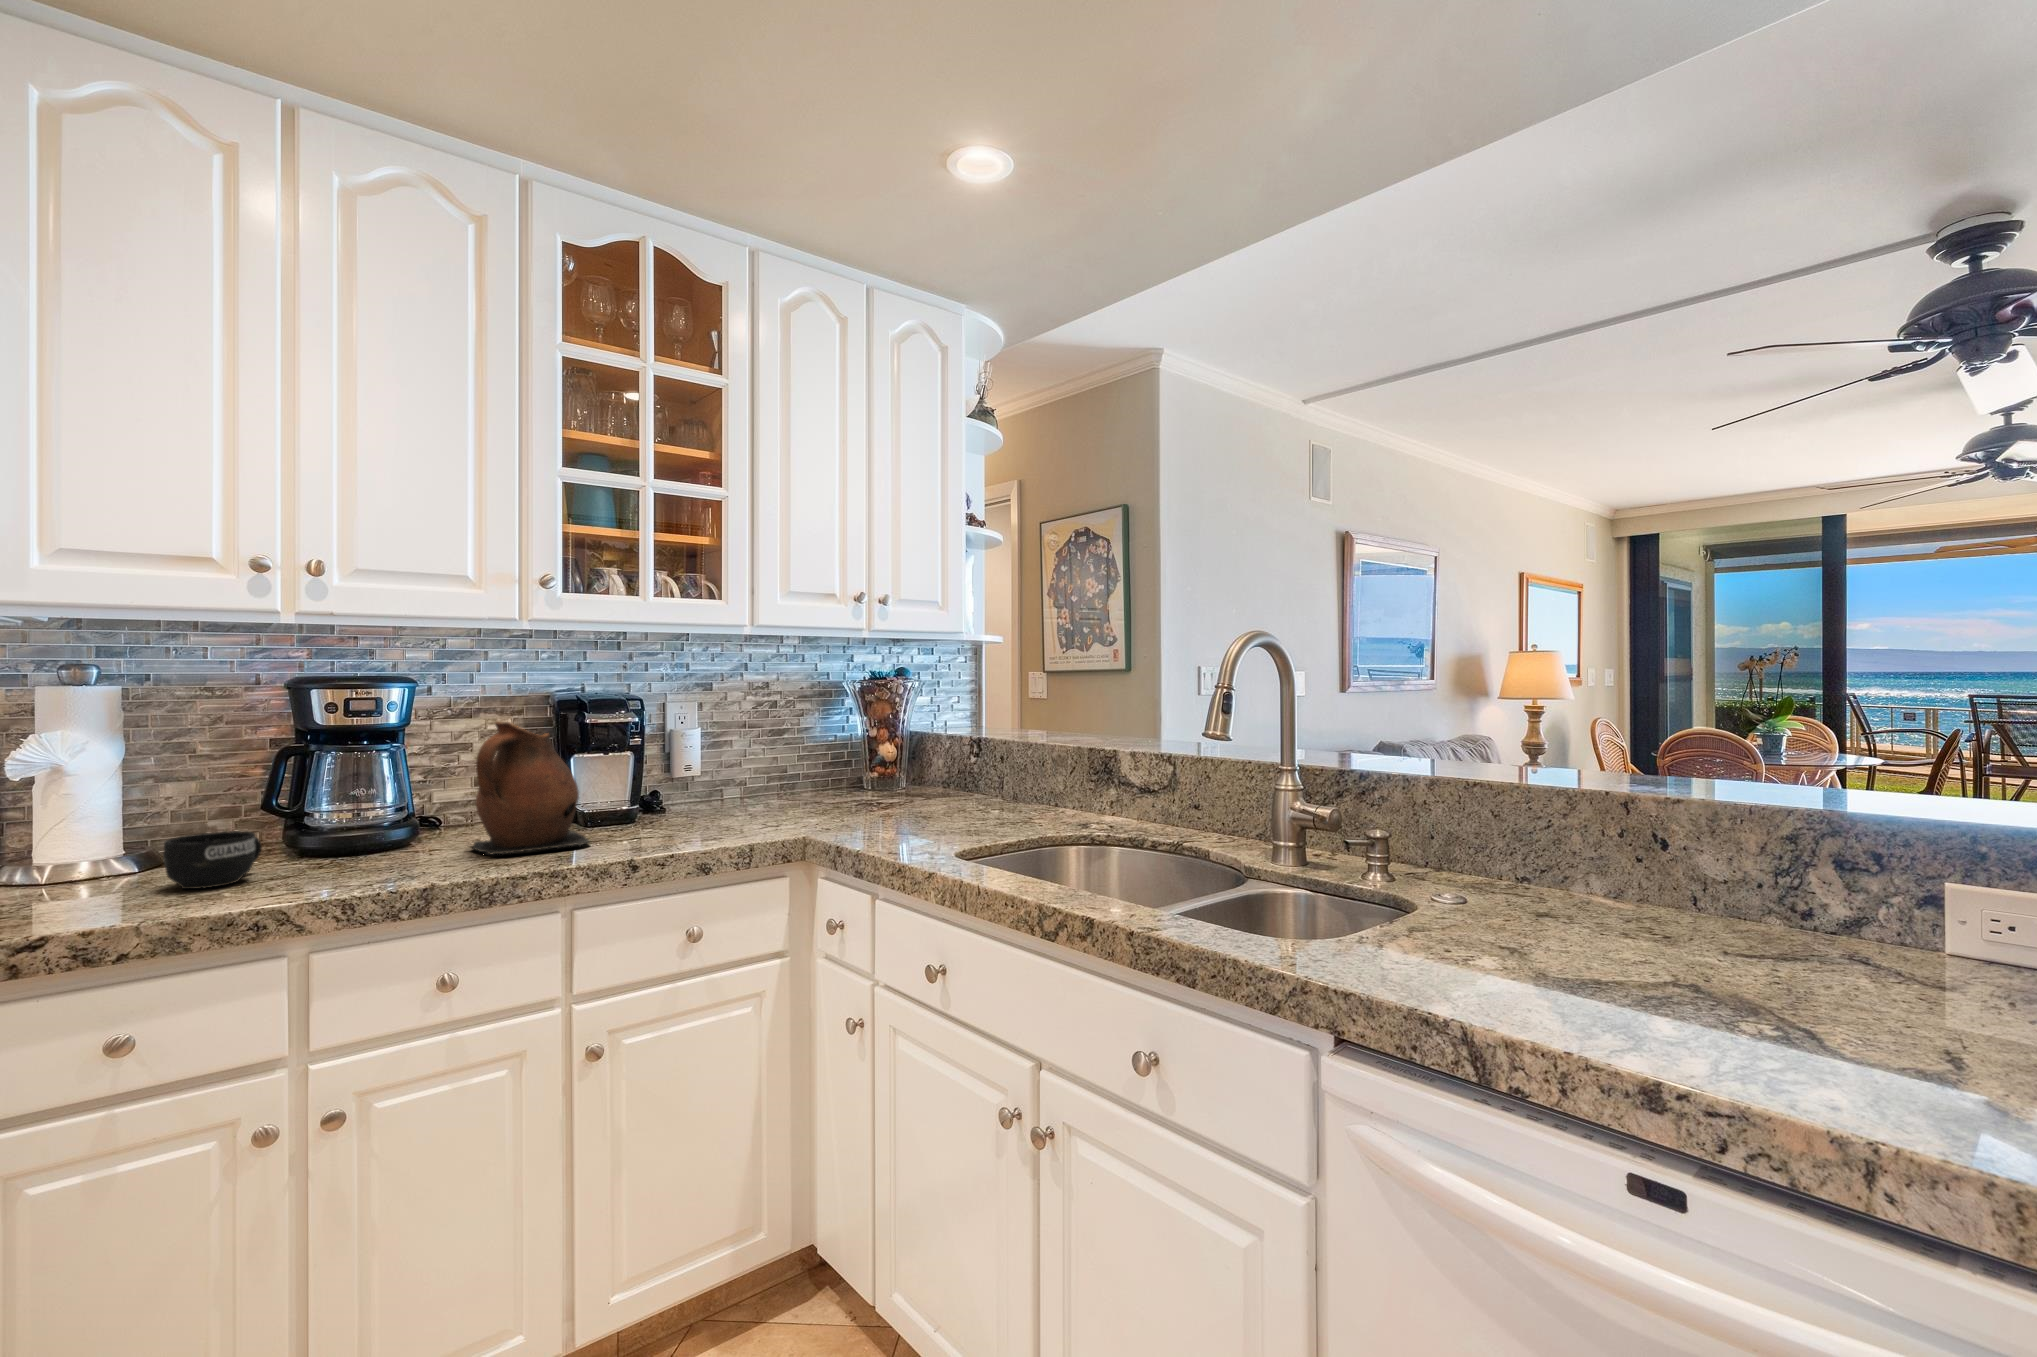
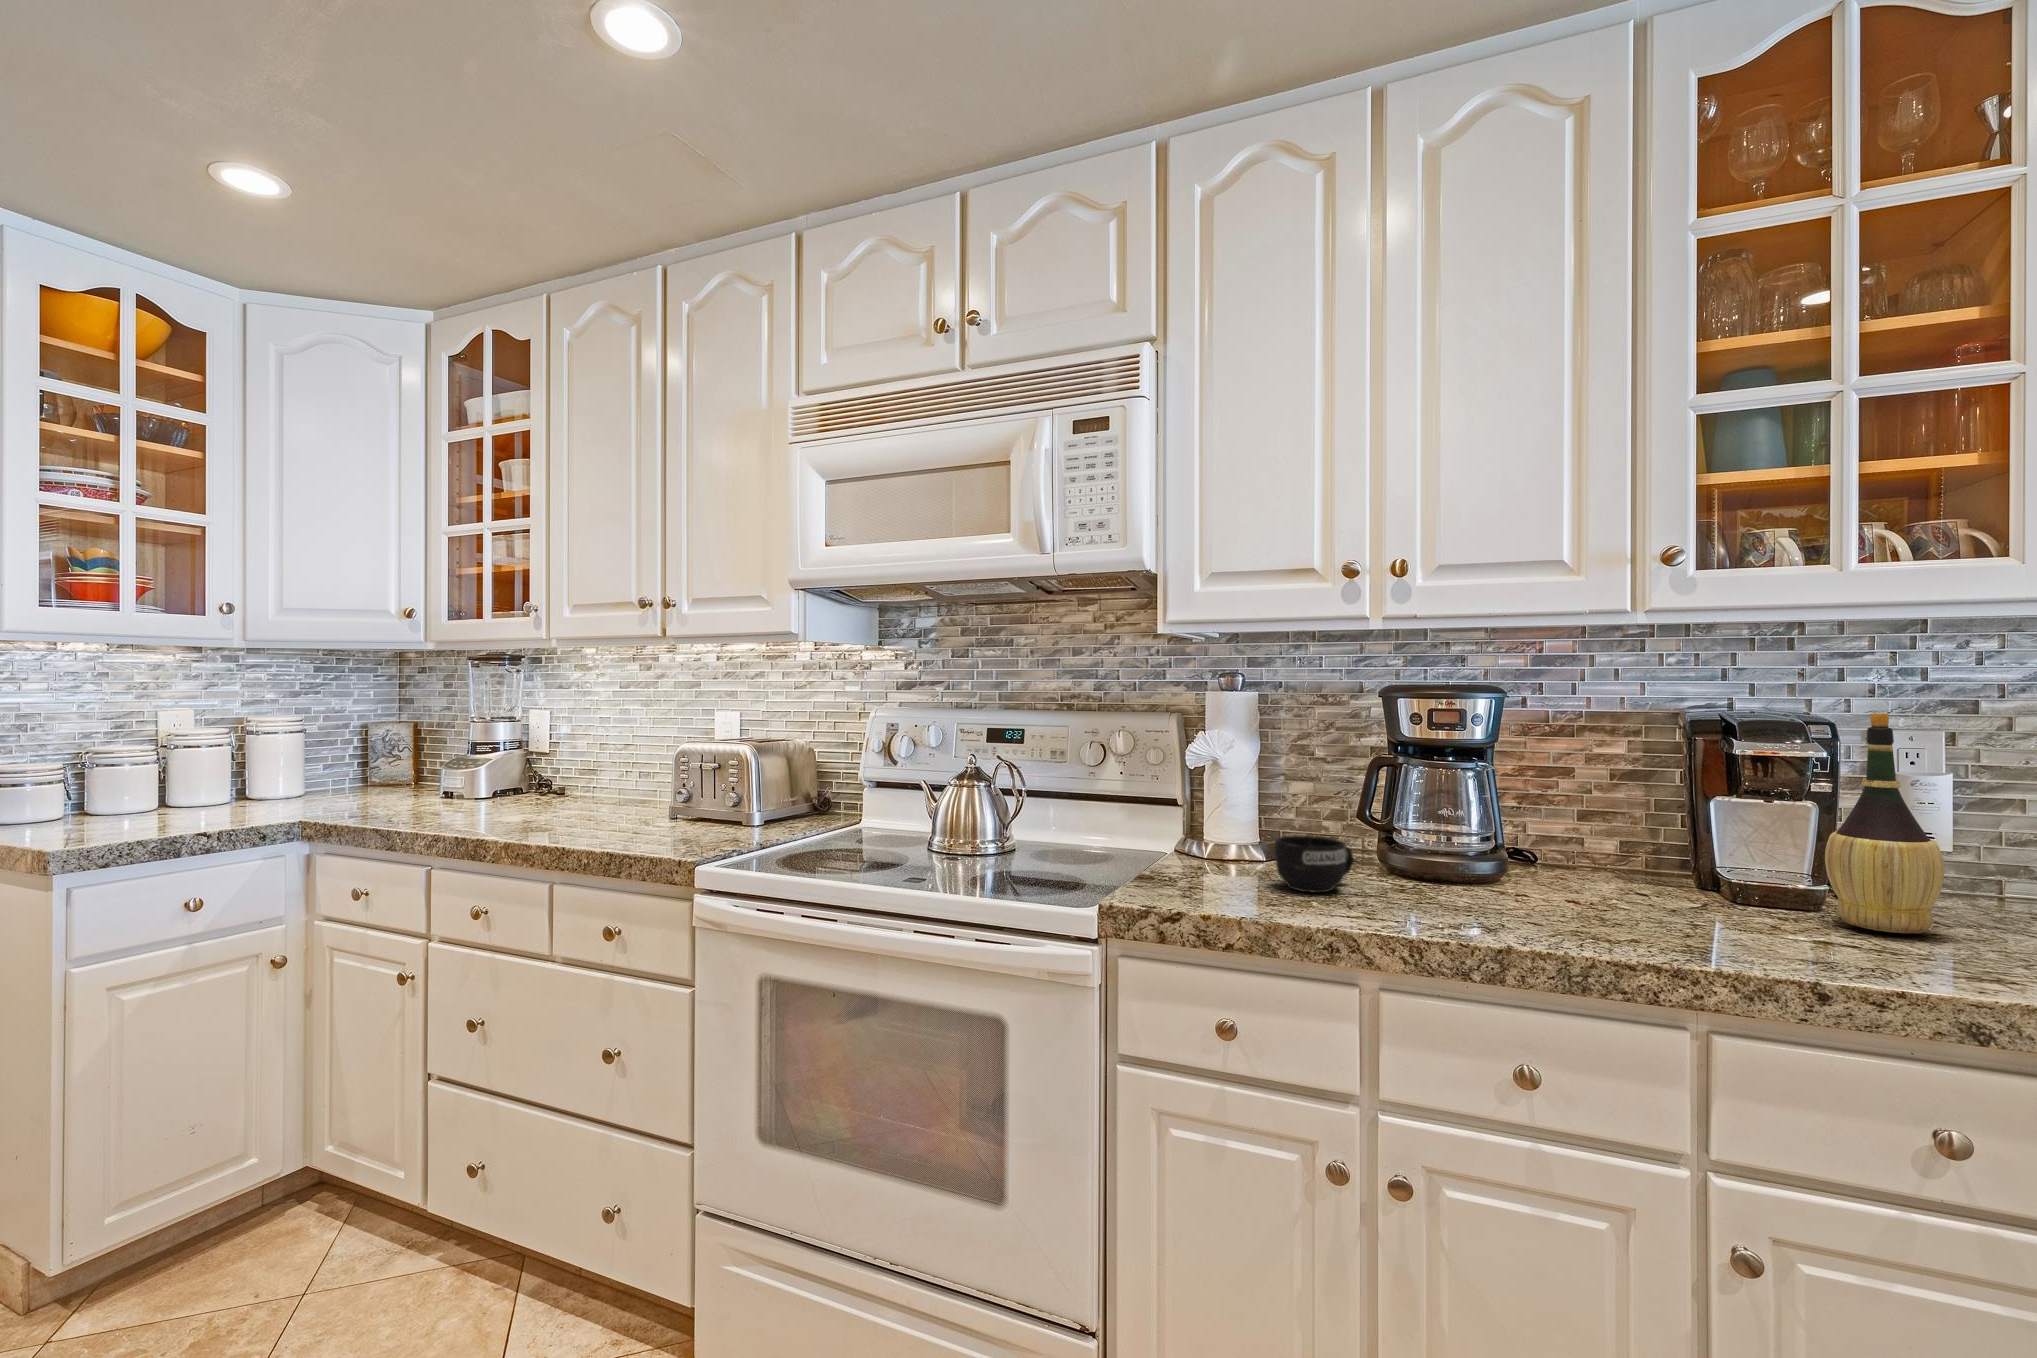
wine bottle: none [637,691,696,825] -> present [1825,713,1944,933]
ceramic pitcher: present [472,722,590,855] -> none [1561,745,1742,939]

